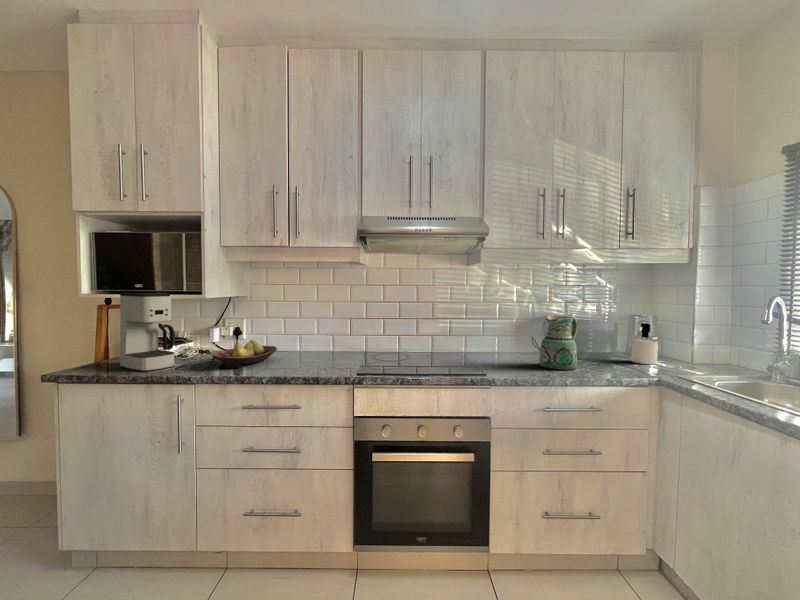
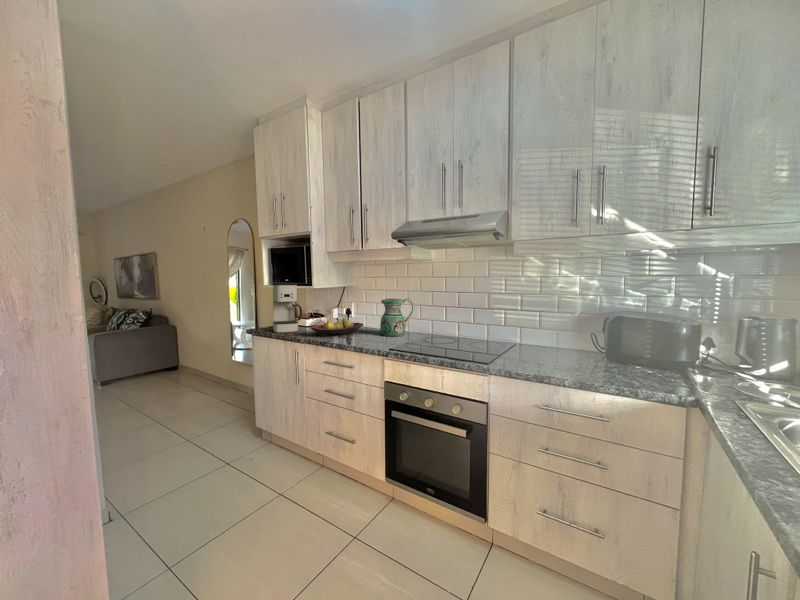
ceramic pitcher: present [539,315,577,370] -> present [380,298,415,336]
soap dispenser: present [631,323,659,364] -> none [713,326,762,383]

